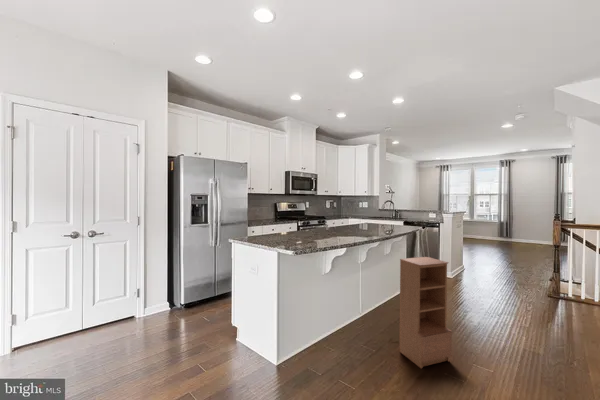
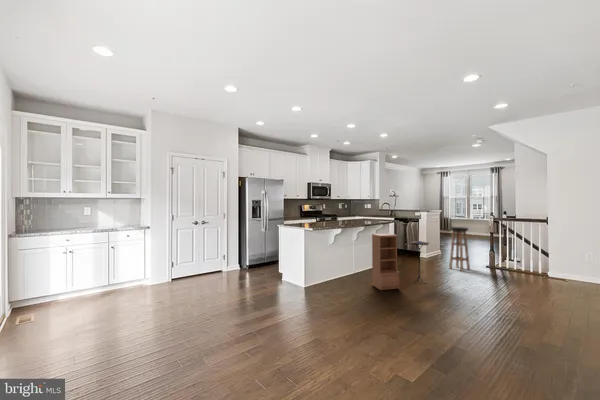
bar stool: none [495,238,526,307] -> present [449,227,470,271]
side table: none [457,266,494,344] -> present [410,241,429,280]

